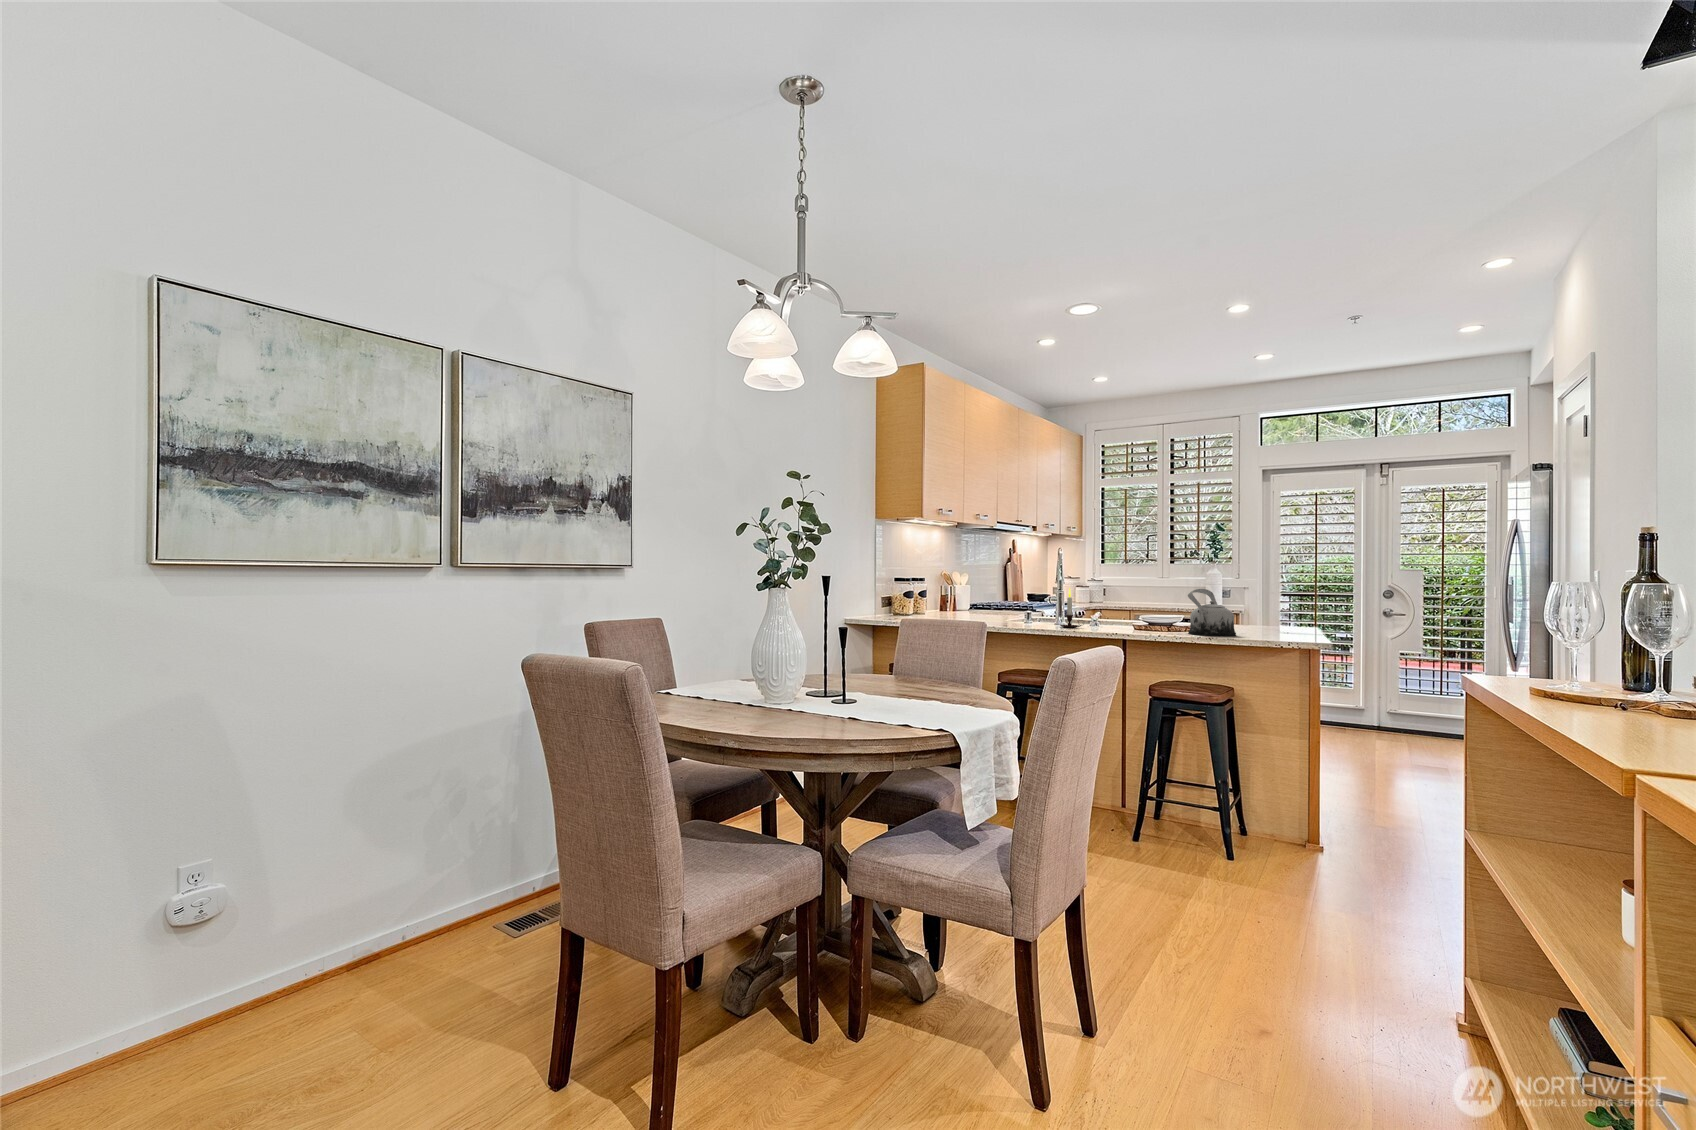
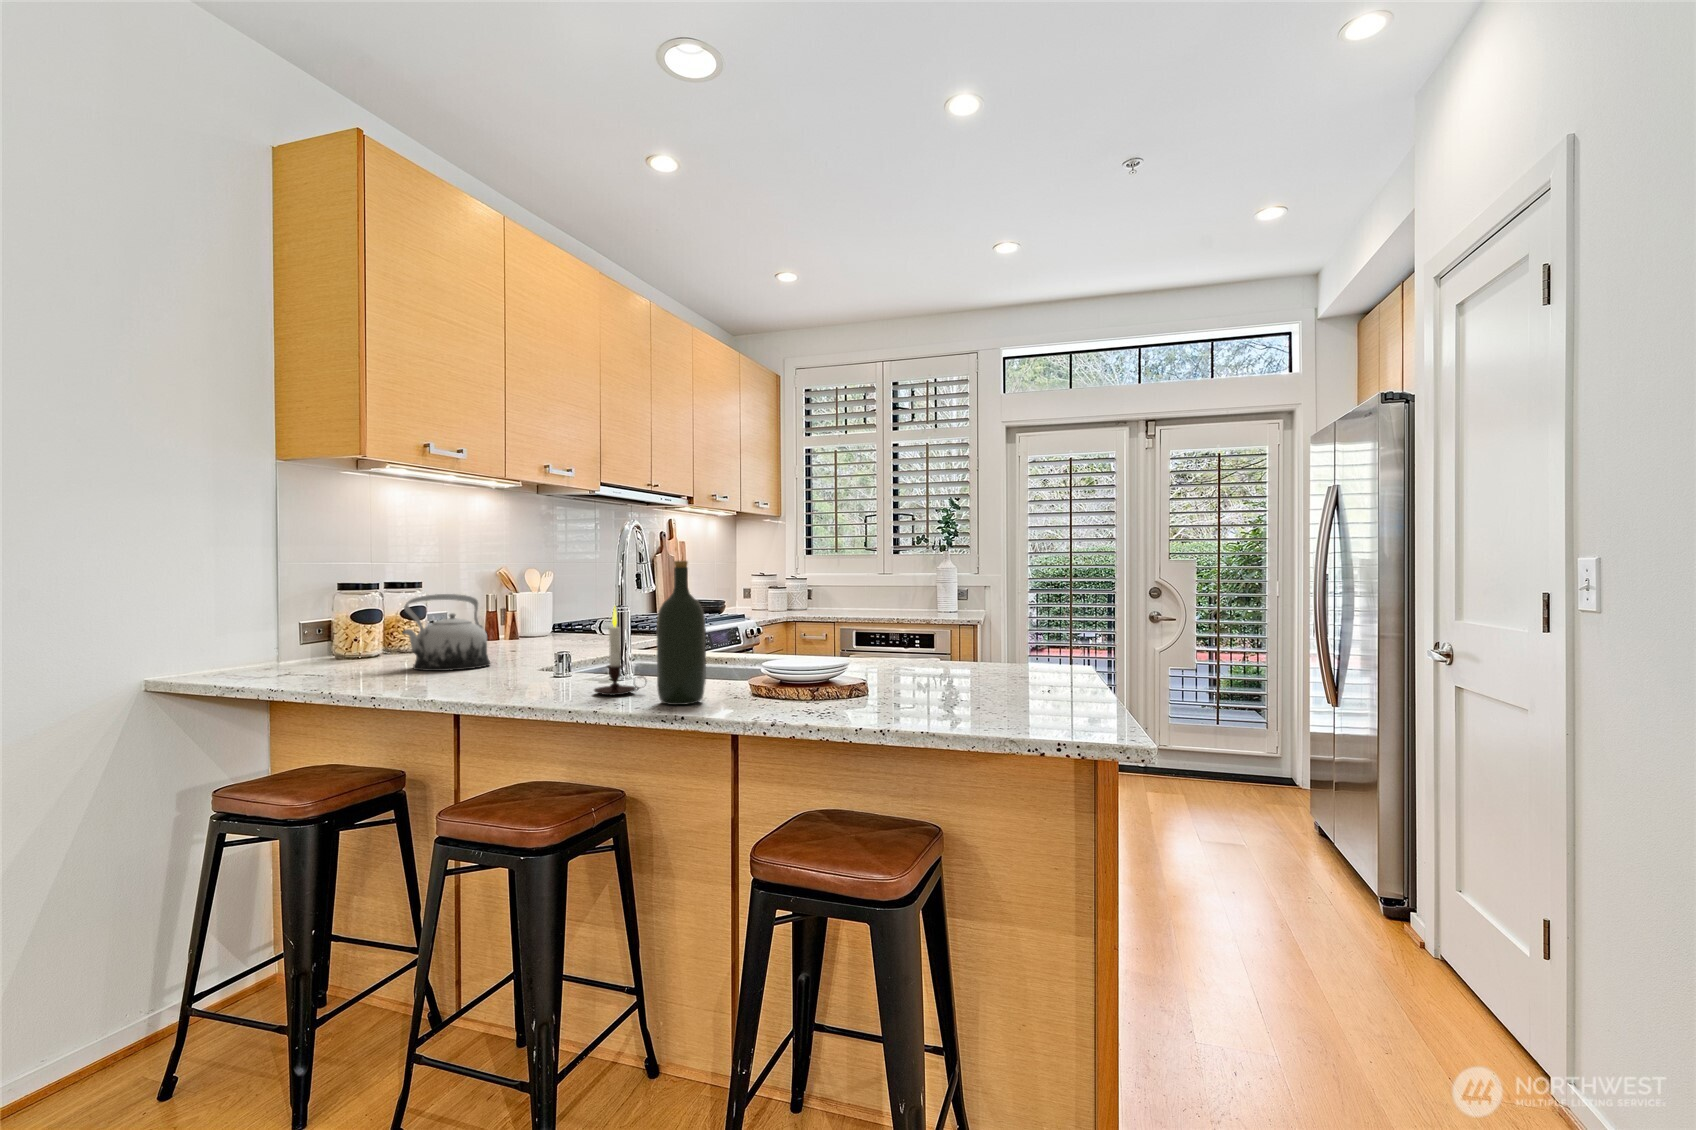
wine bottle: none [1097,567,1119,630] -> present [657,561,706,705]
teapot: present [1188,589,1236,636] -> present [402,594,490,671]

